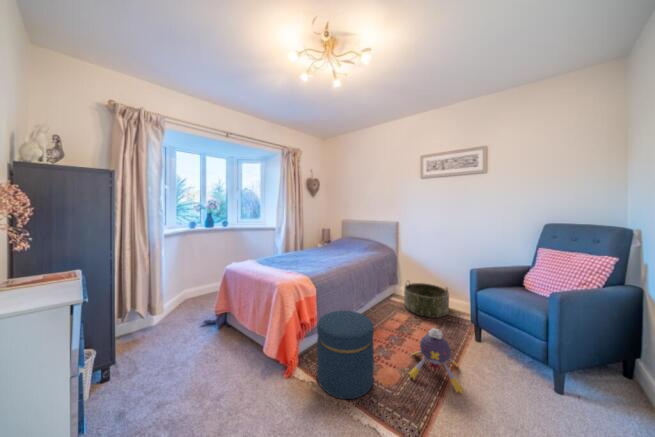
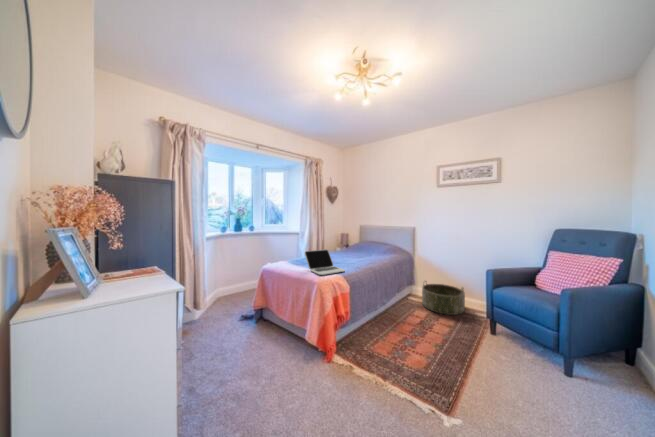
laptop: none [270,248,314,278] -> present [305,249,345,275]
ottoman: present [317,310,374,399] -> none [354,304,404,379]
plush toy: present [408,328,463,394] -> none [434,321,486,377]

